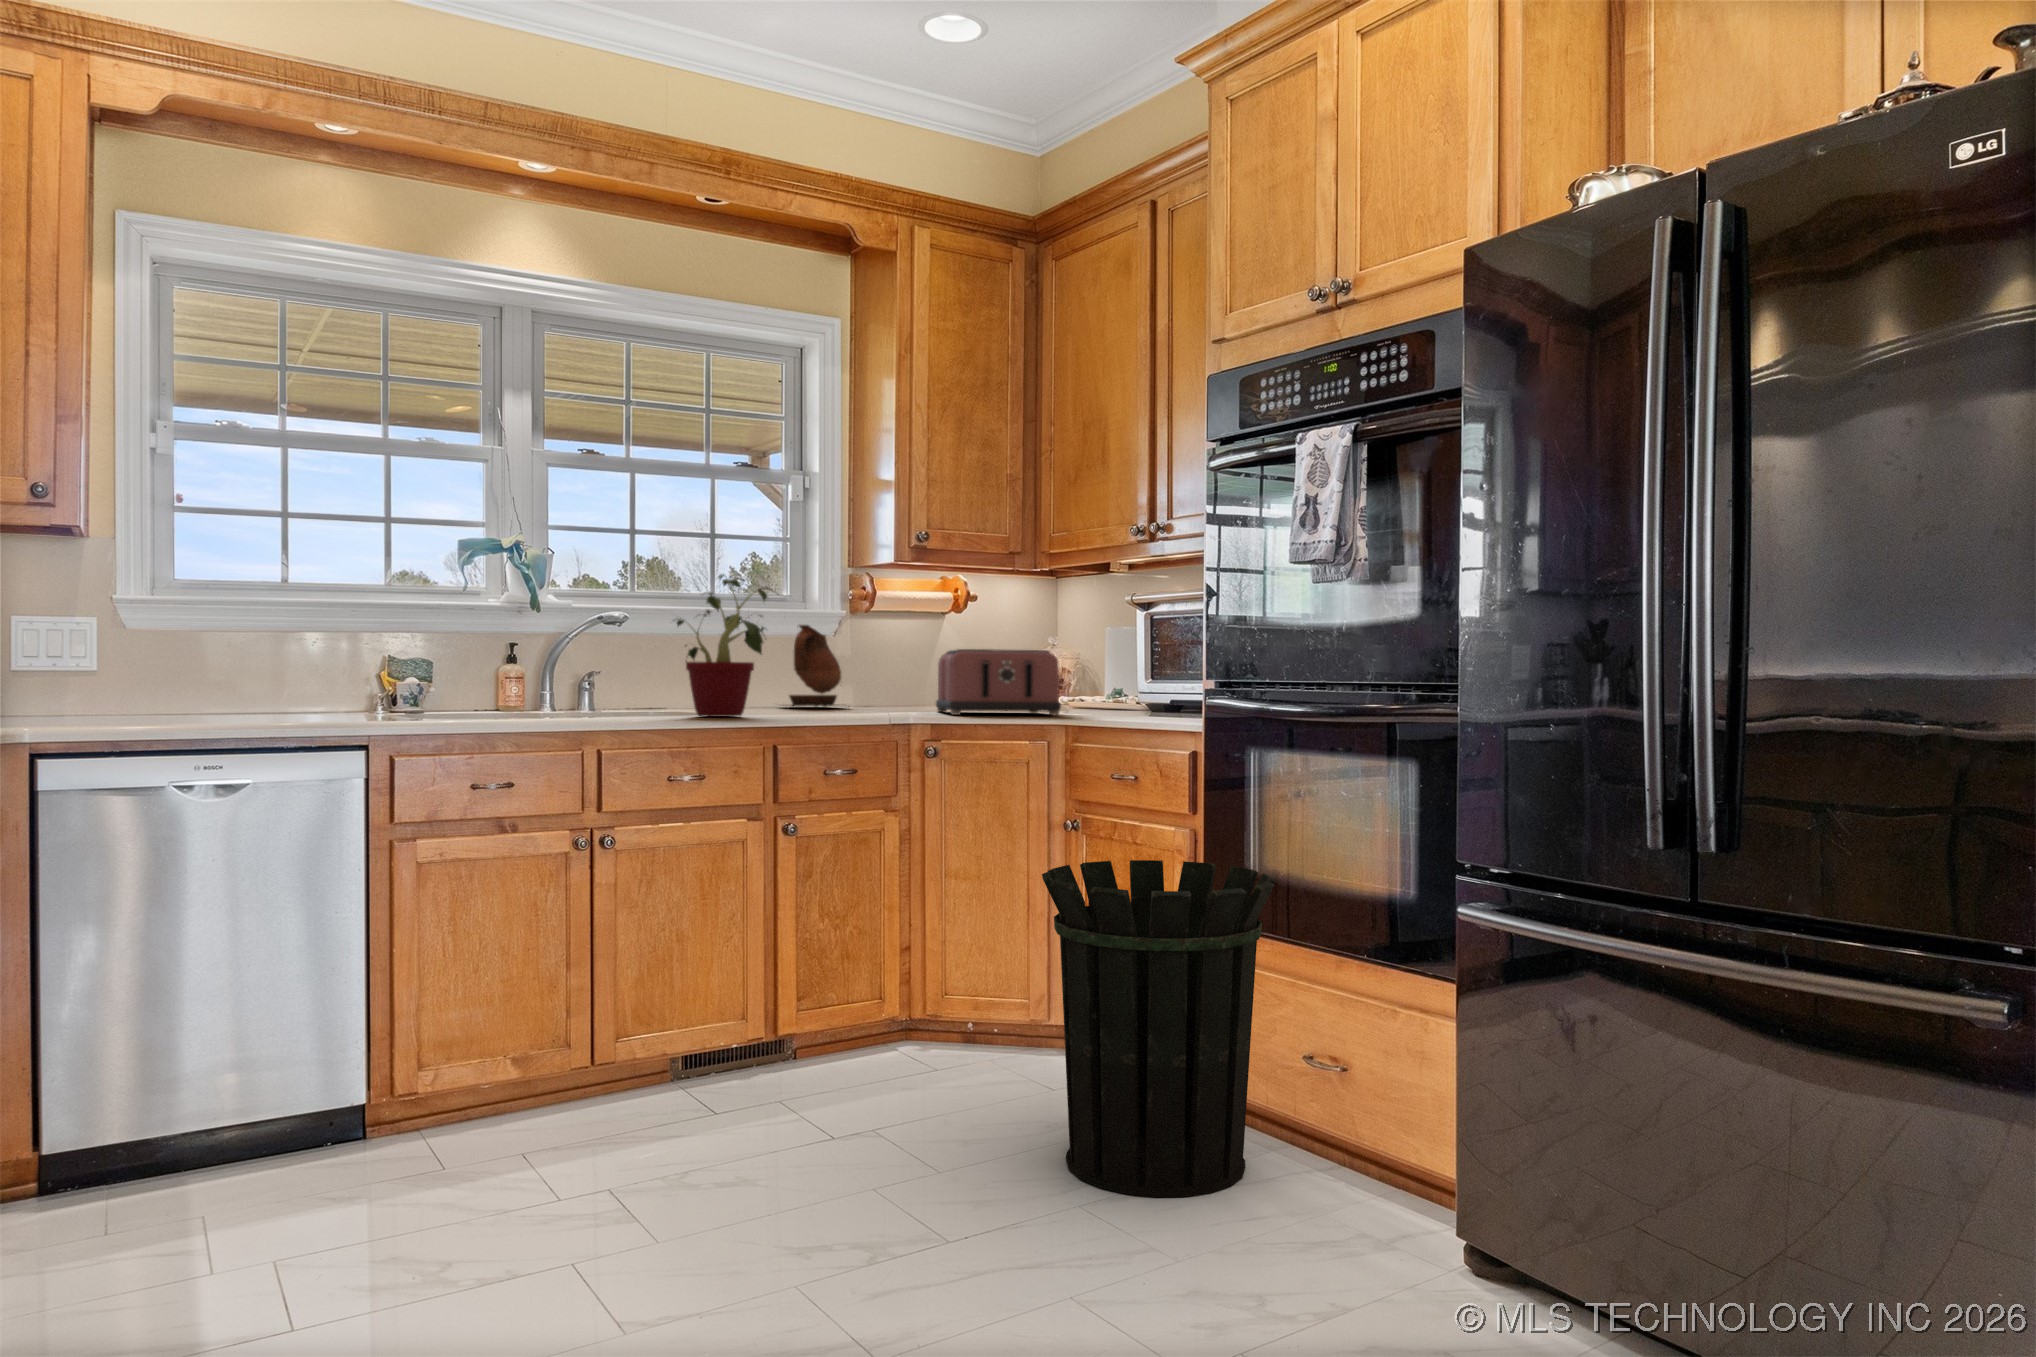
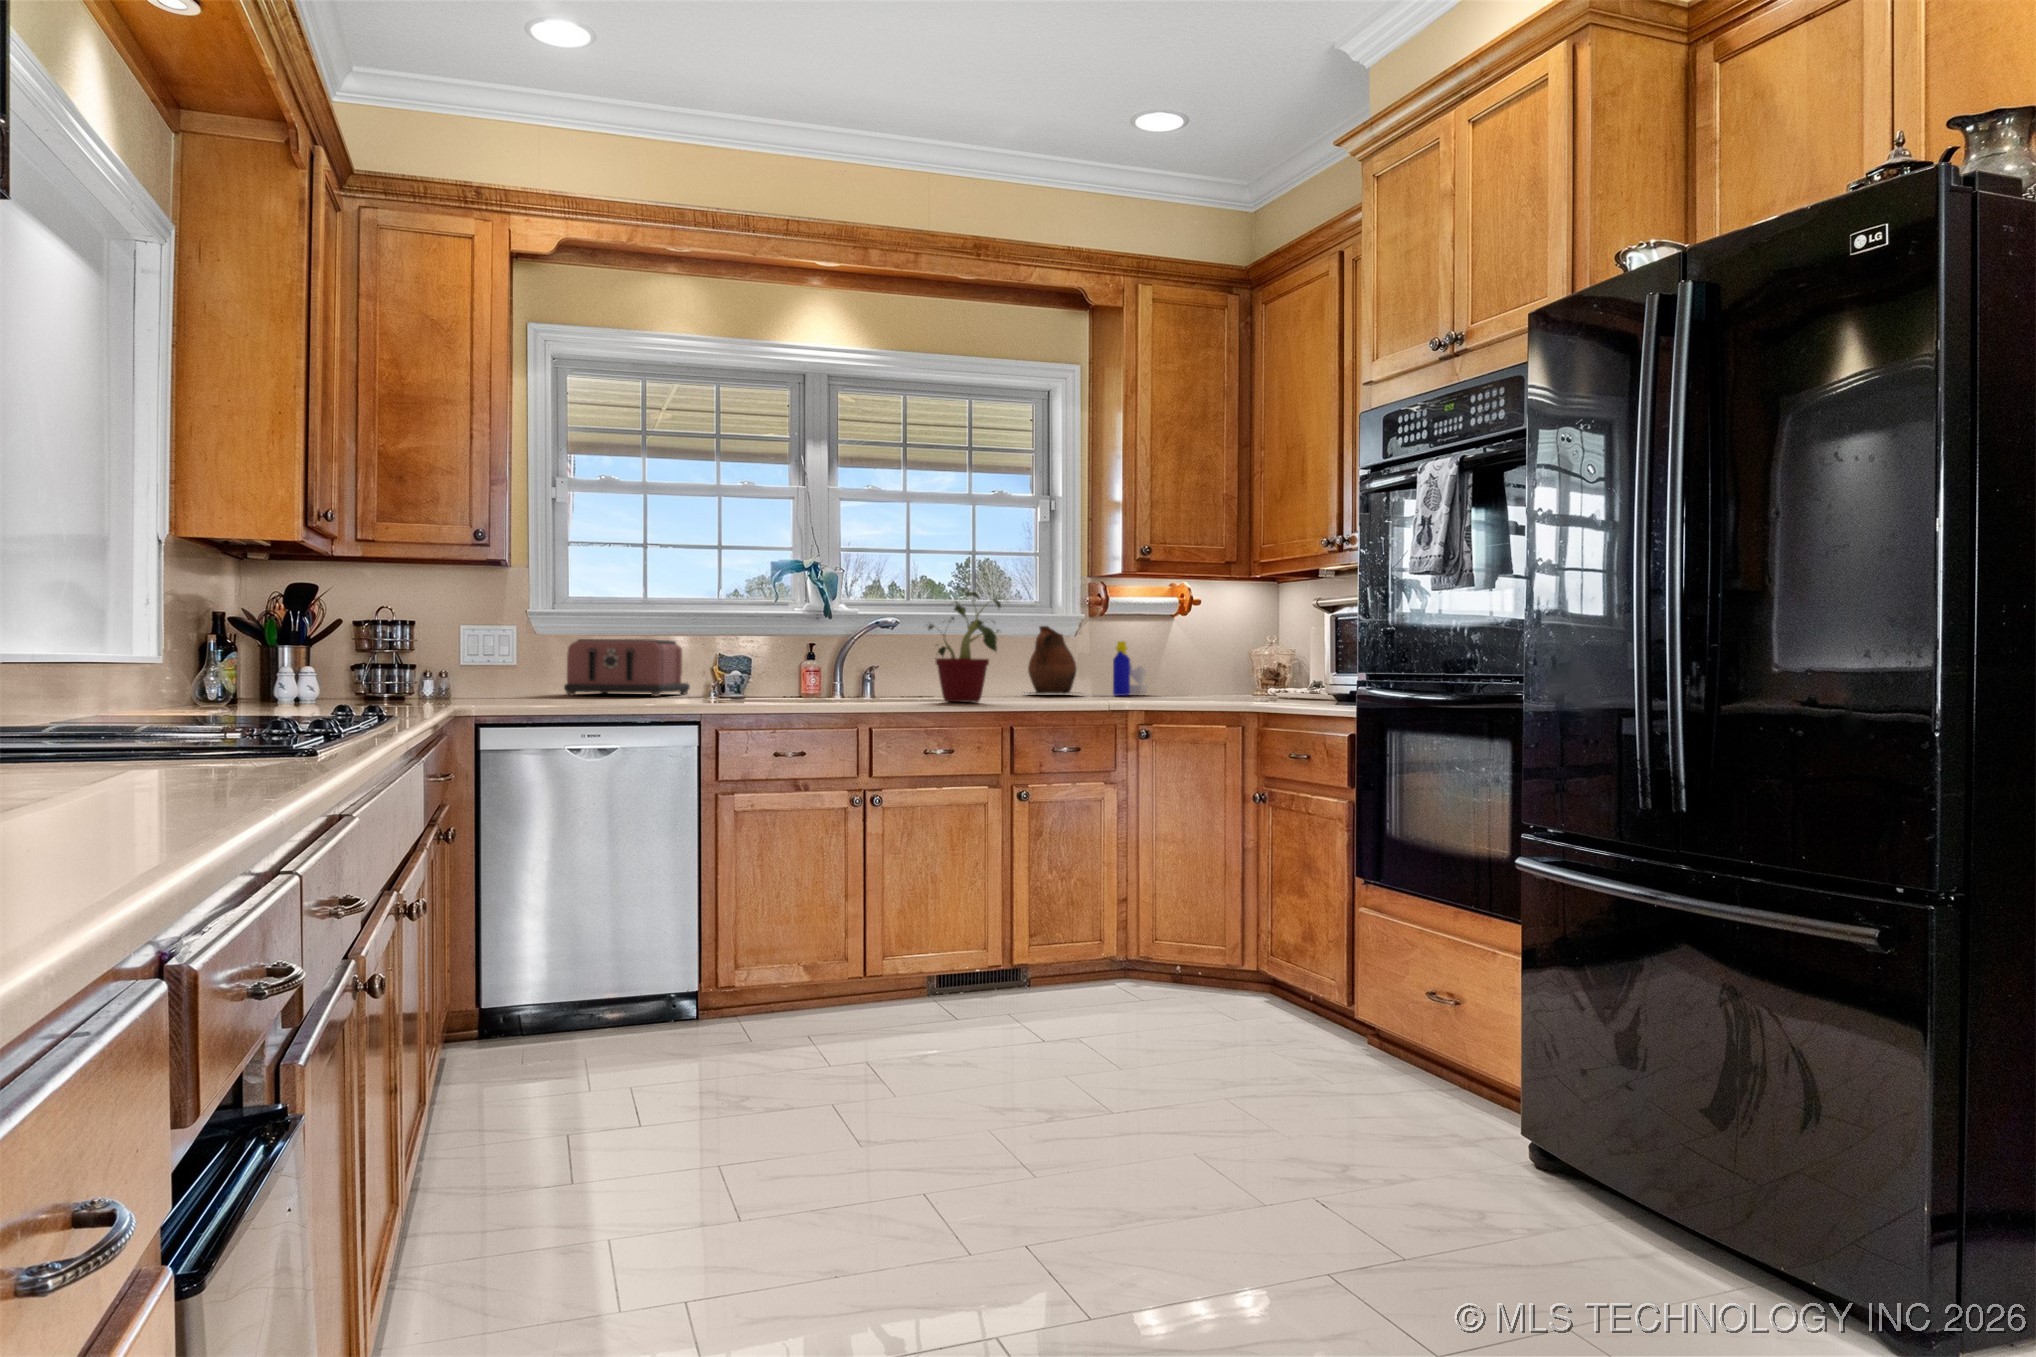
bottle: none [884,644,925,708] -> present [1113,641,1147,696]
toaster: present [936,649,1061,715] -> present [564,639,690,696]
waste bin: present [1042,860,1276,1197] -> none [1203,825,1403,1102]

